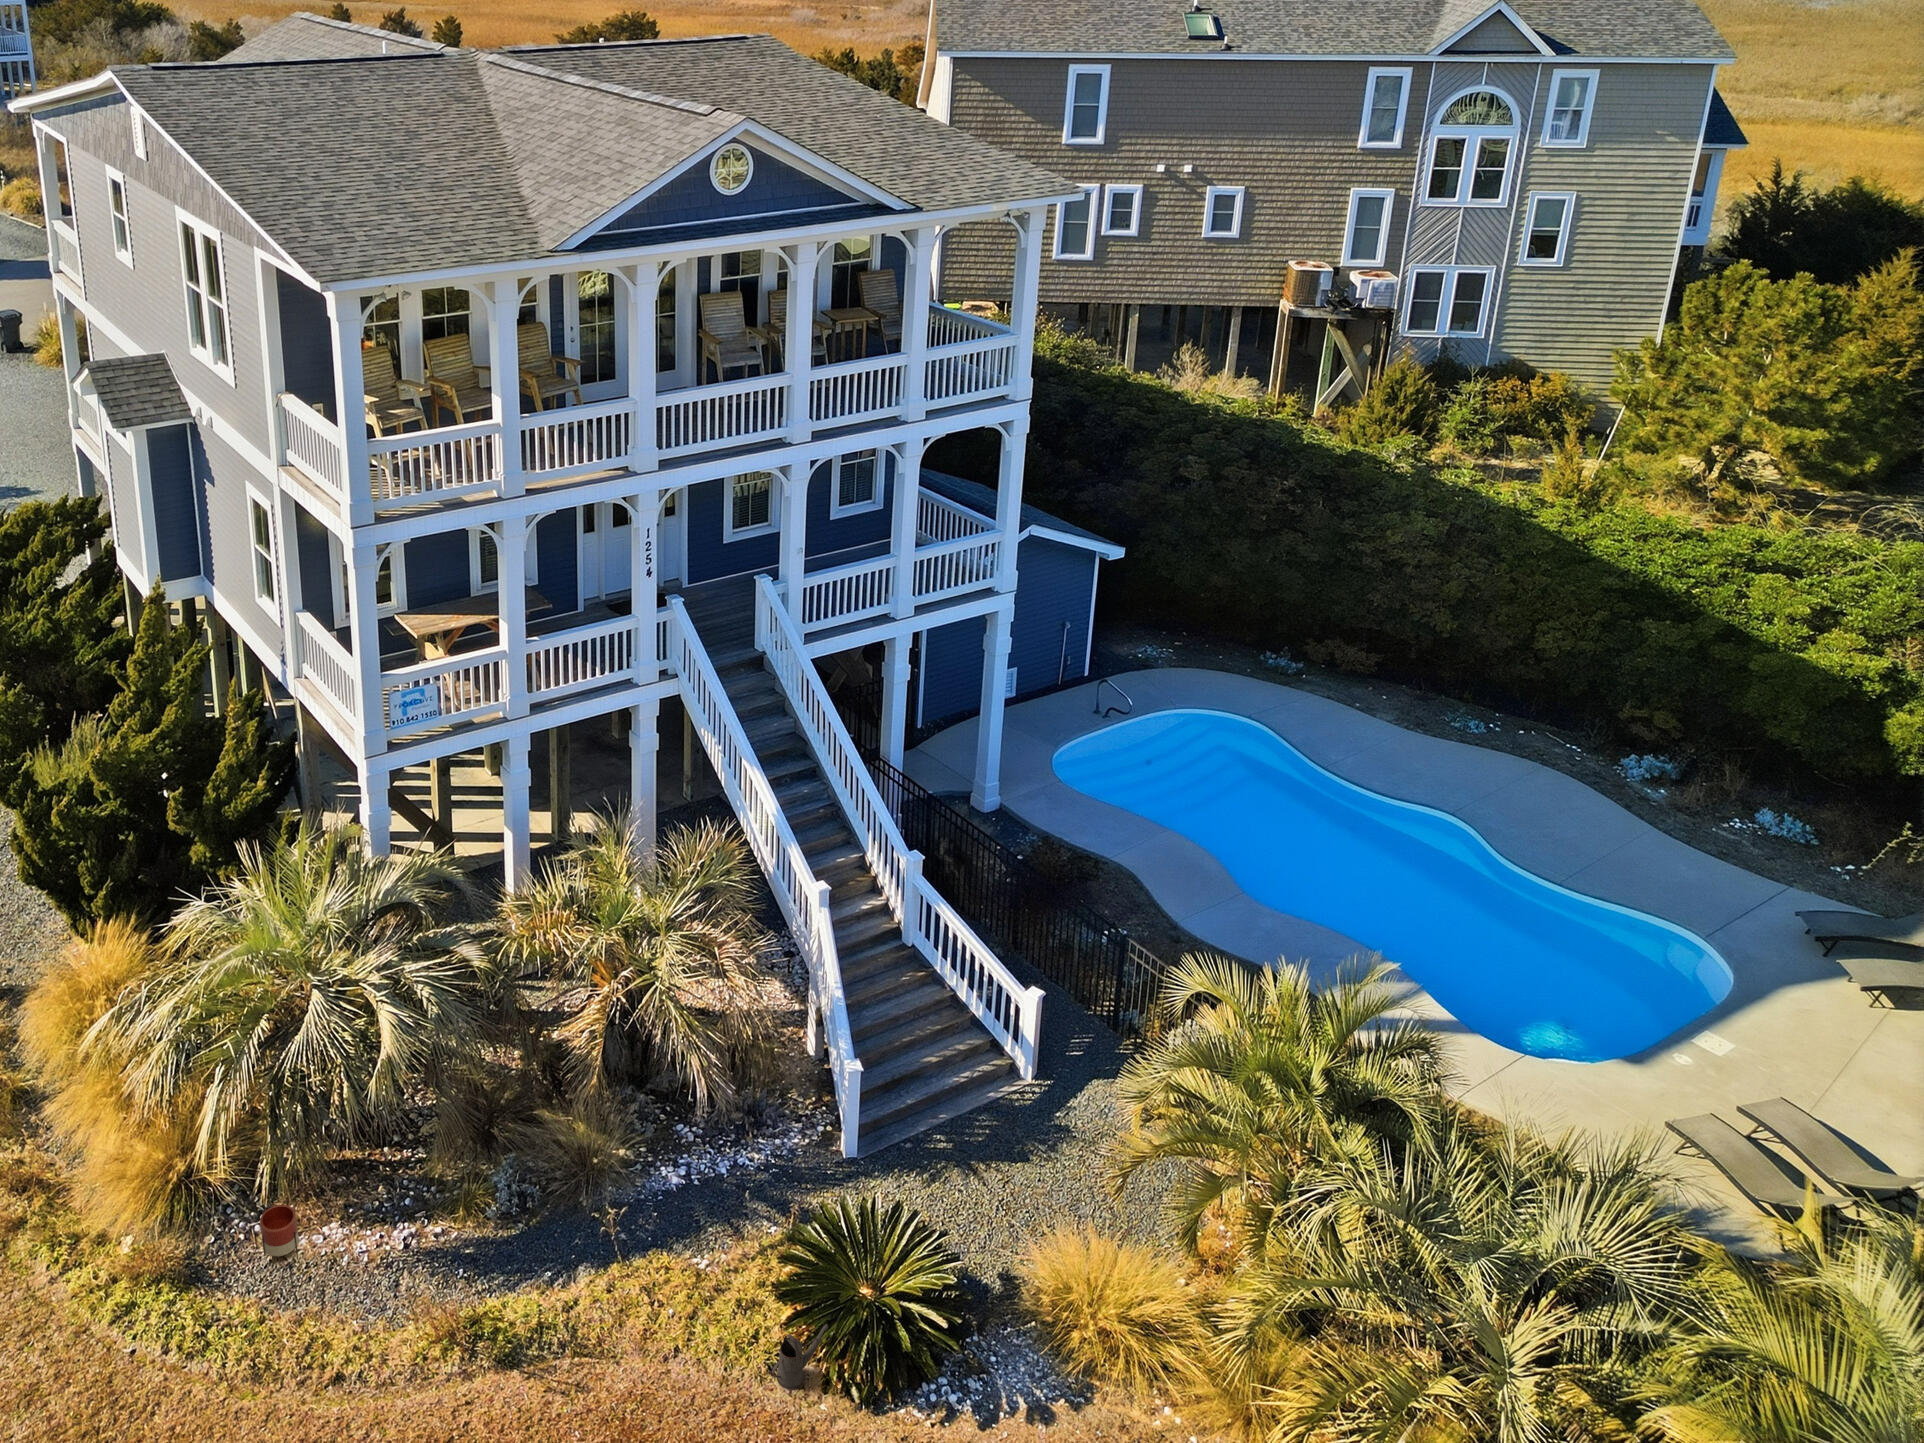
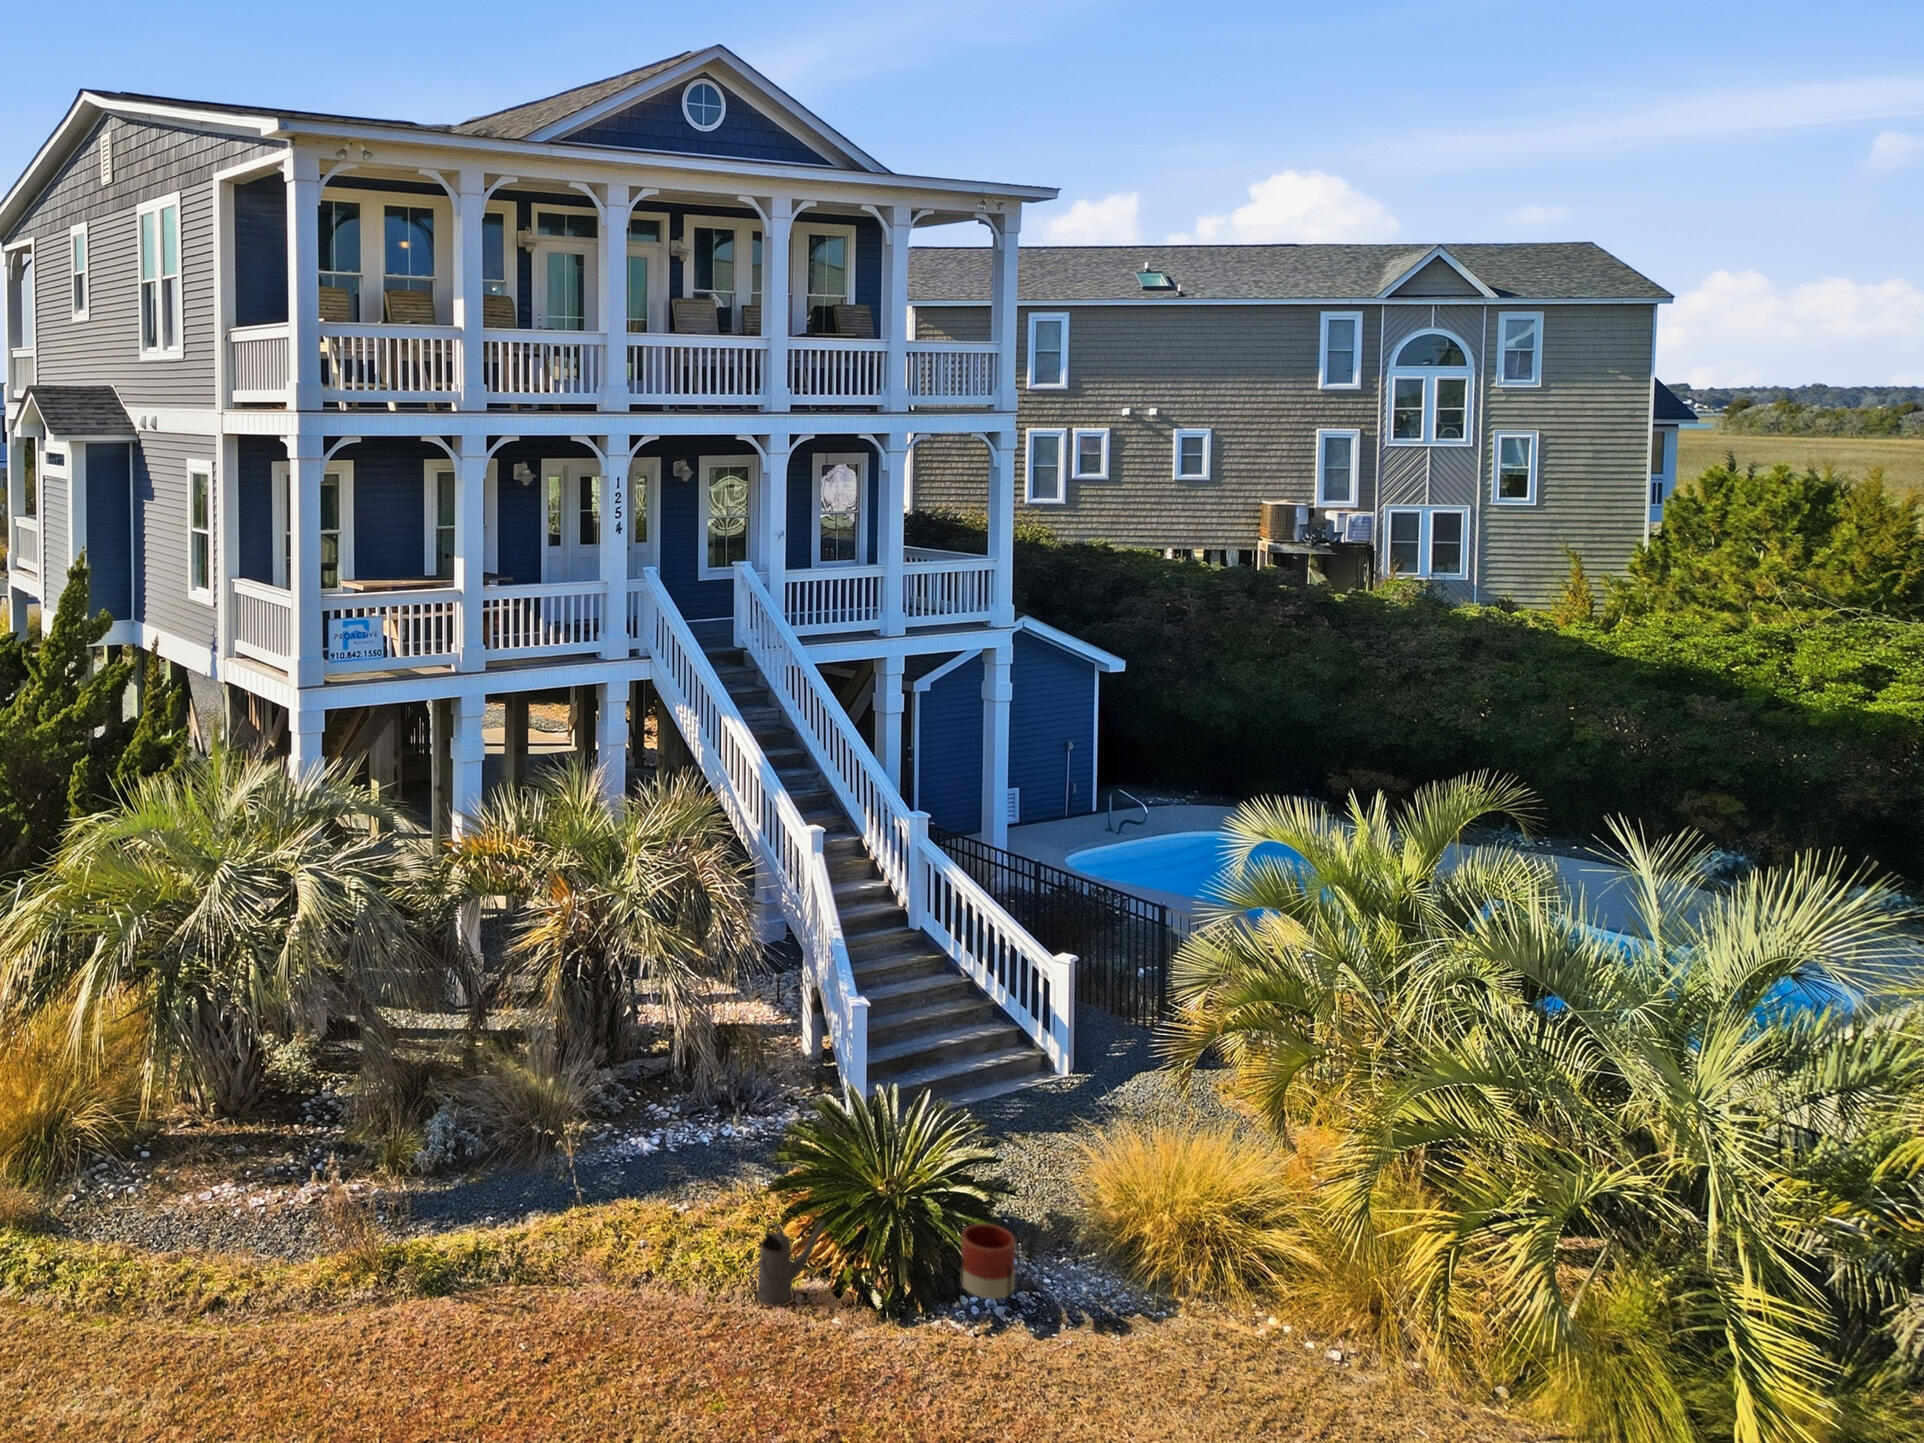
planter: present [260,1205,299,1259] -> present [960,1224,1015,1299]

